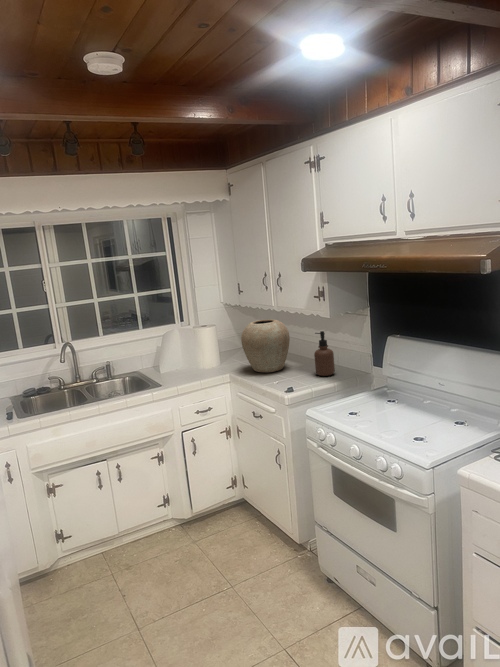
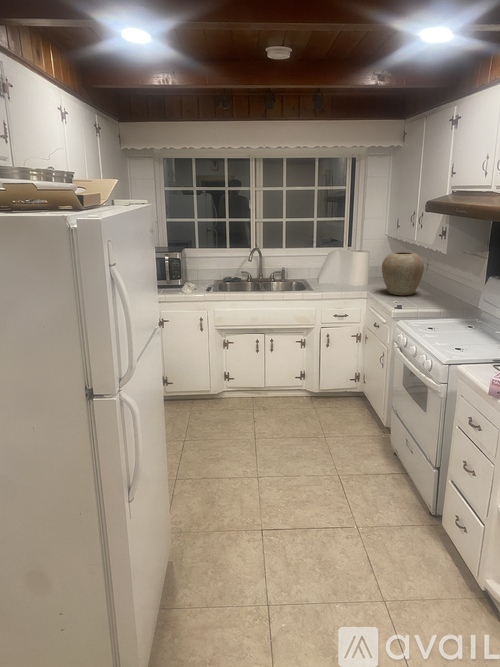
soap dispenser: present [314,331,335,376] -> none [434,267,453,305]

